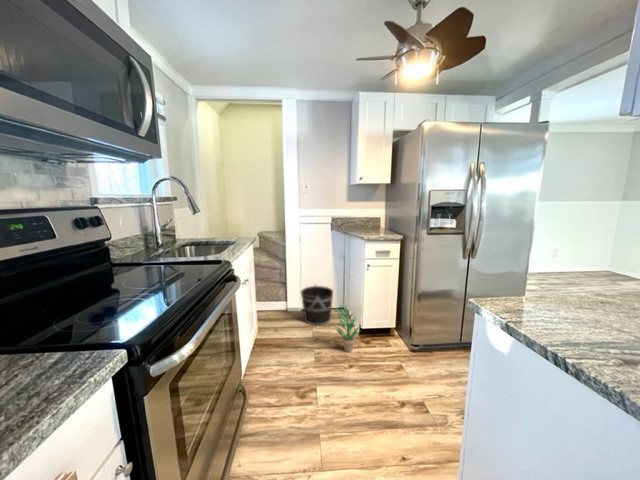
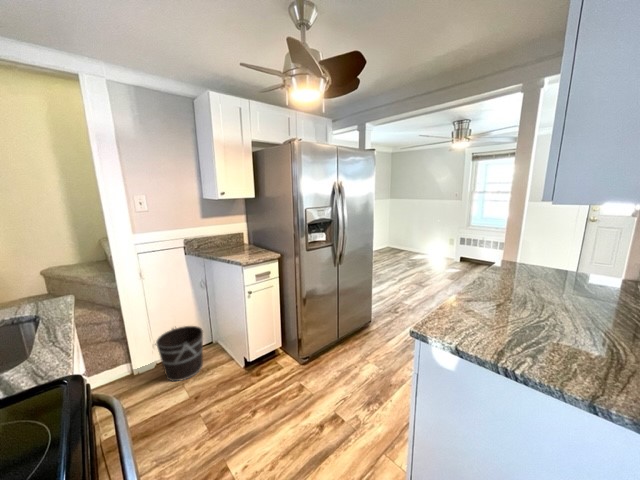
potted plant: present [336,305,360,352] -> none [219,342,255,397]

